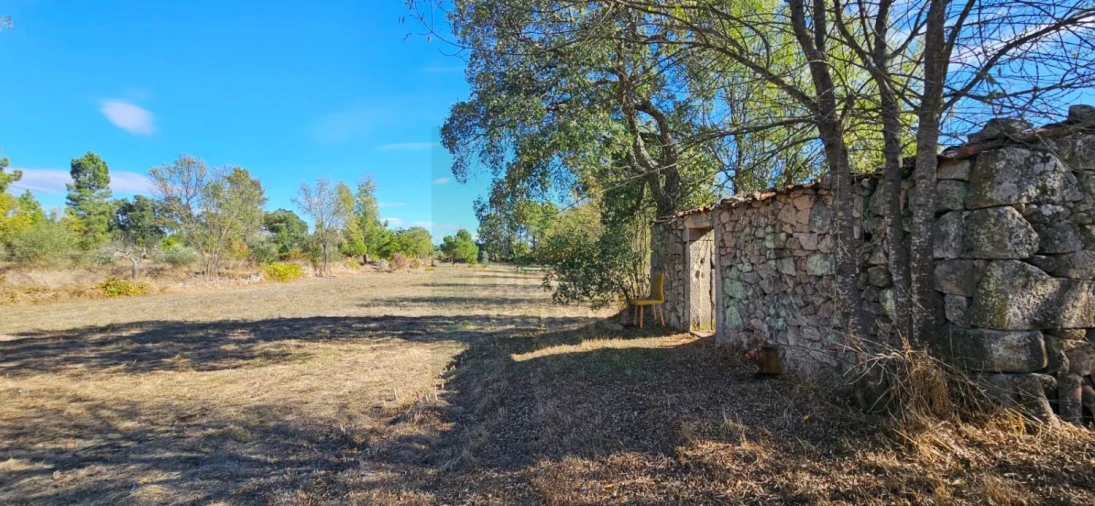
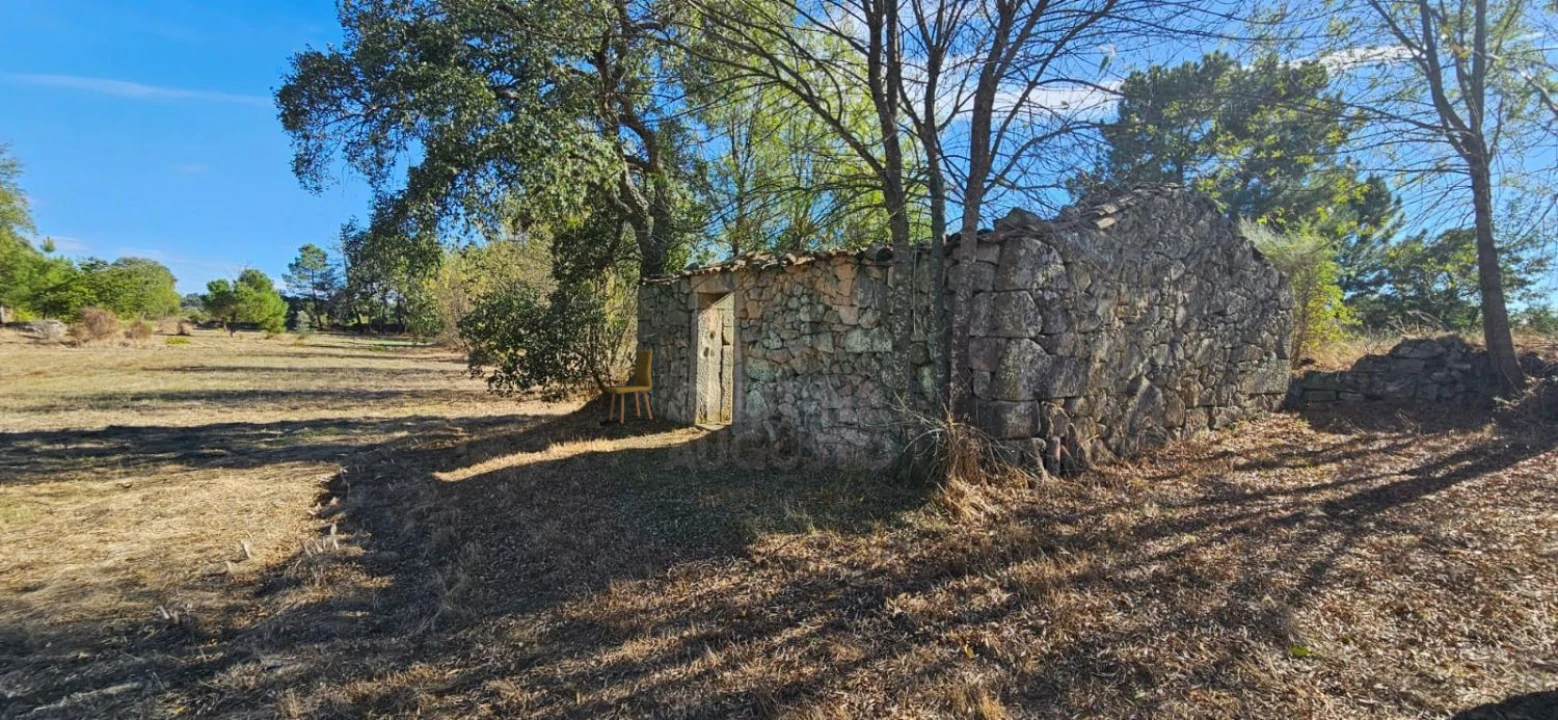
watering can: present [740,346,786,374] -> none [773,433,819,464]

